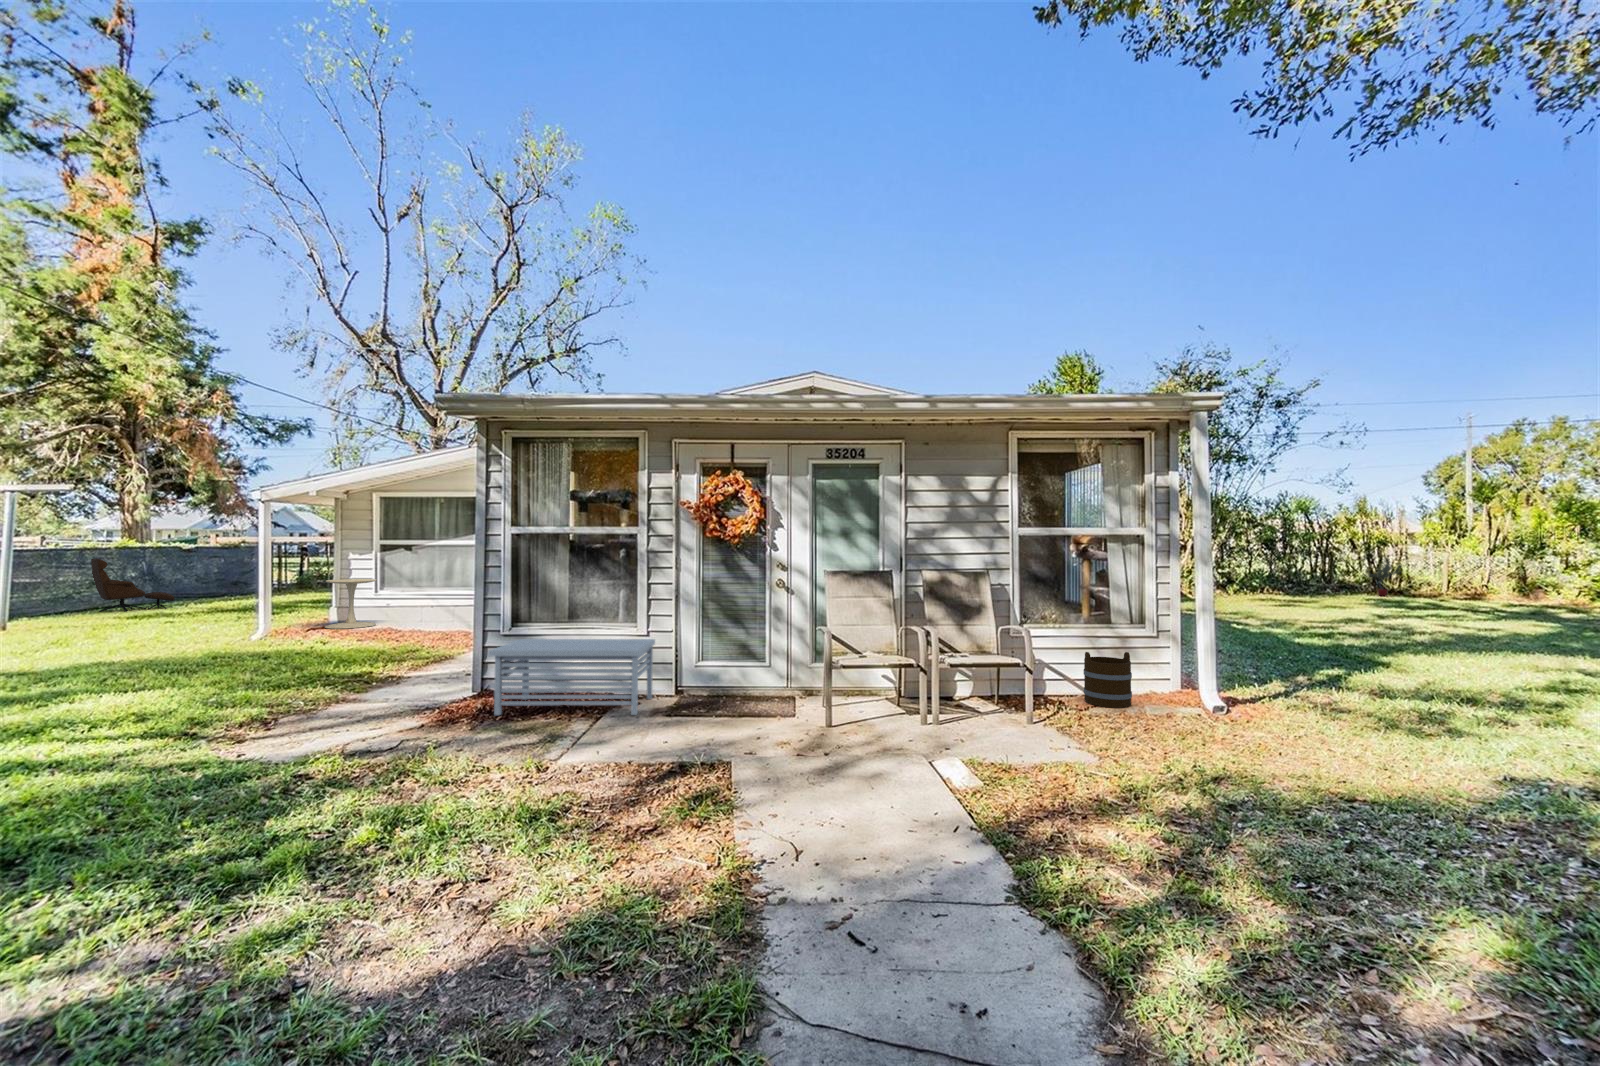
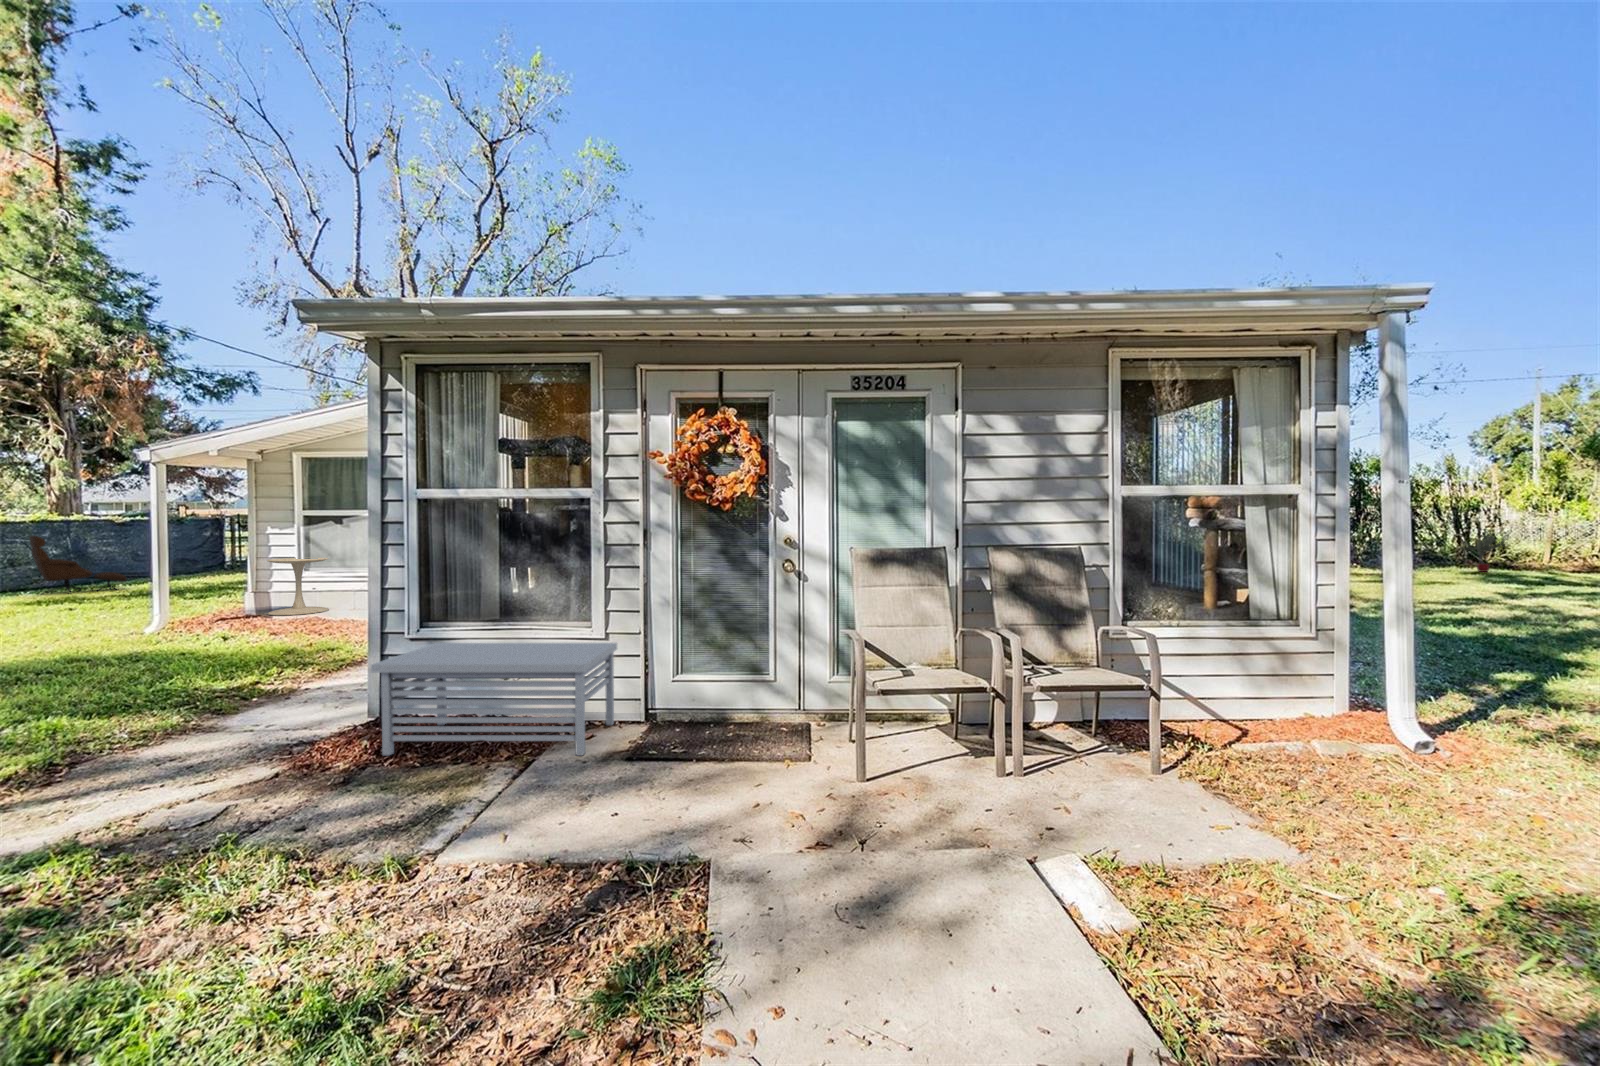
bucket: present [1084,652,1132,708] -> none [1215,662,1291,743]

